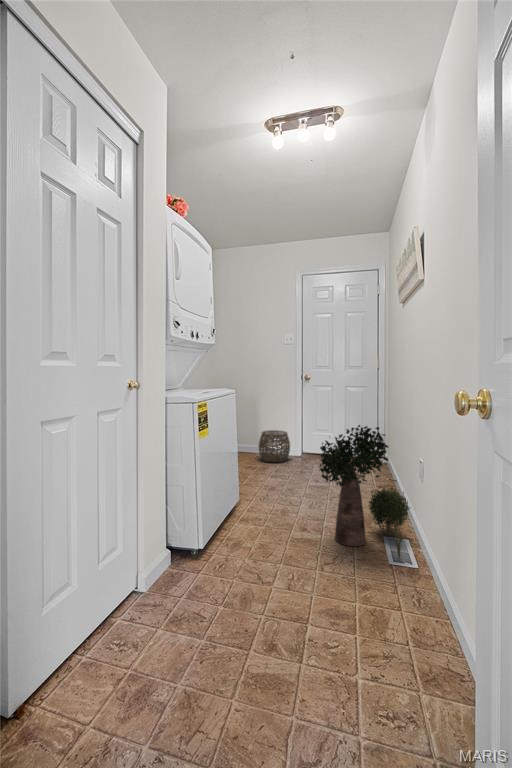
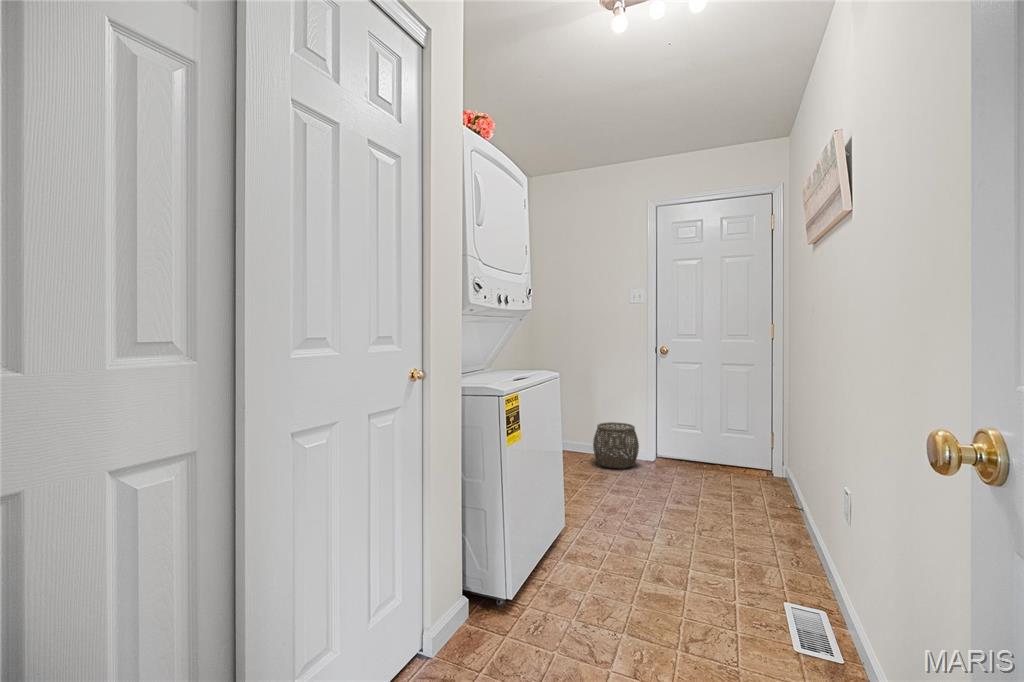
potted plant: present [320,425,410,558] -> none [681,430,831,643]

